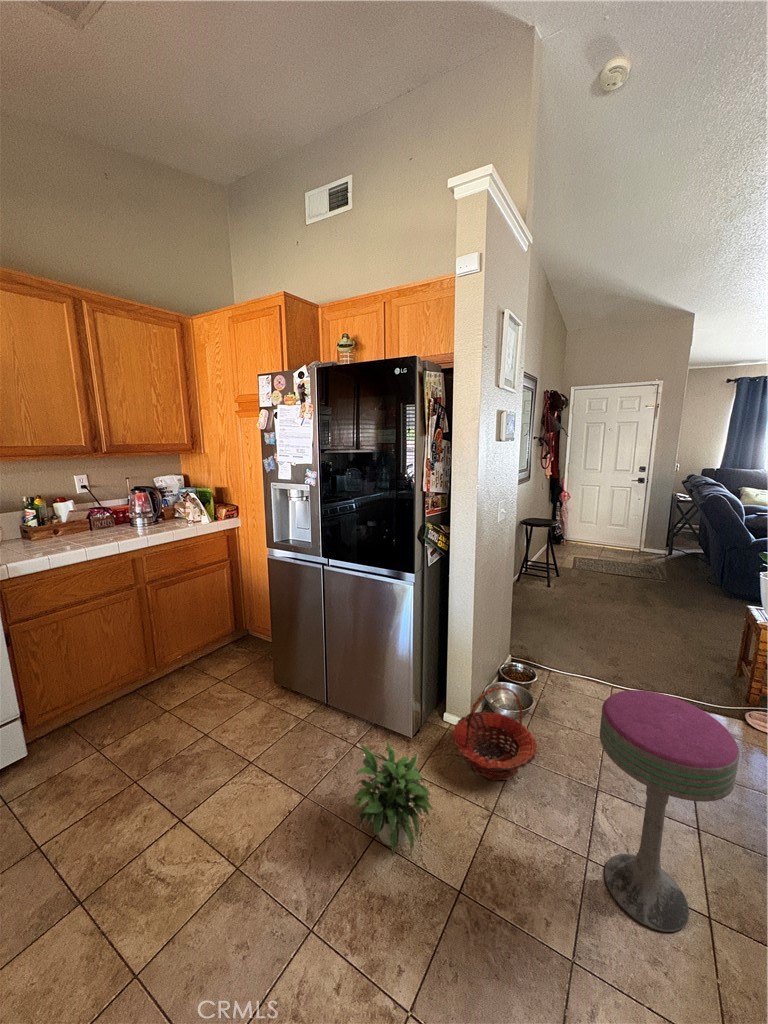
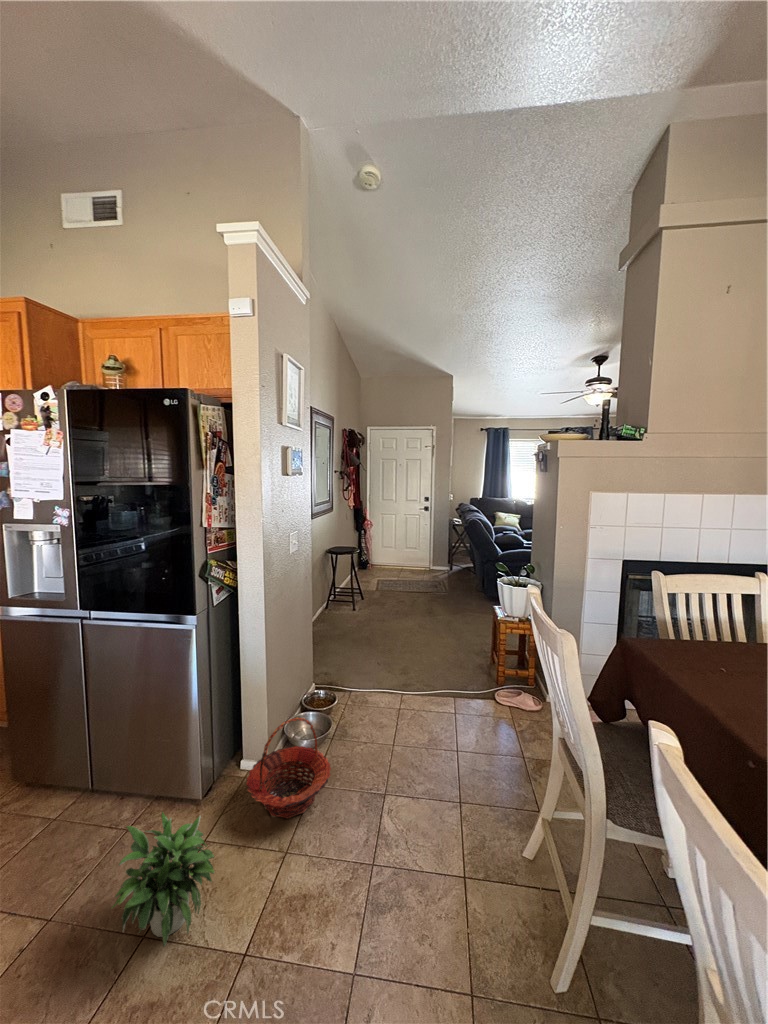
bar stool: present [600,690,740,932] -> none [373,692,470,907]

